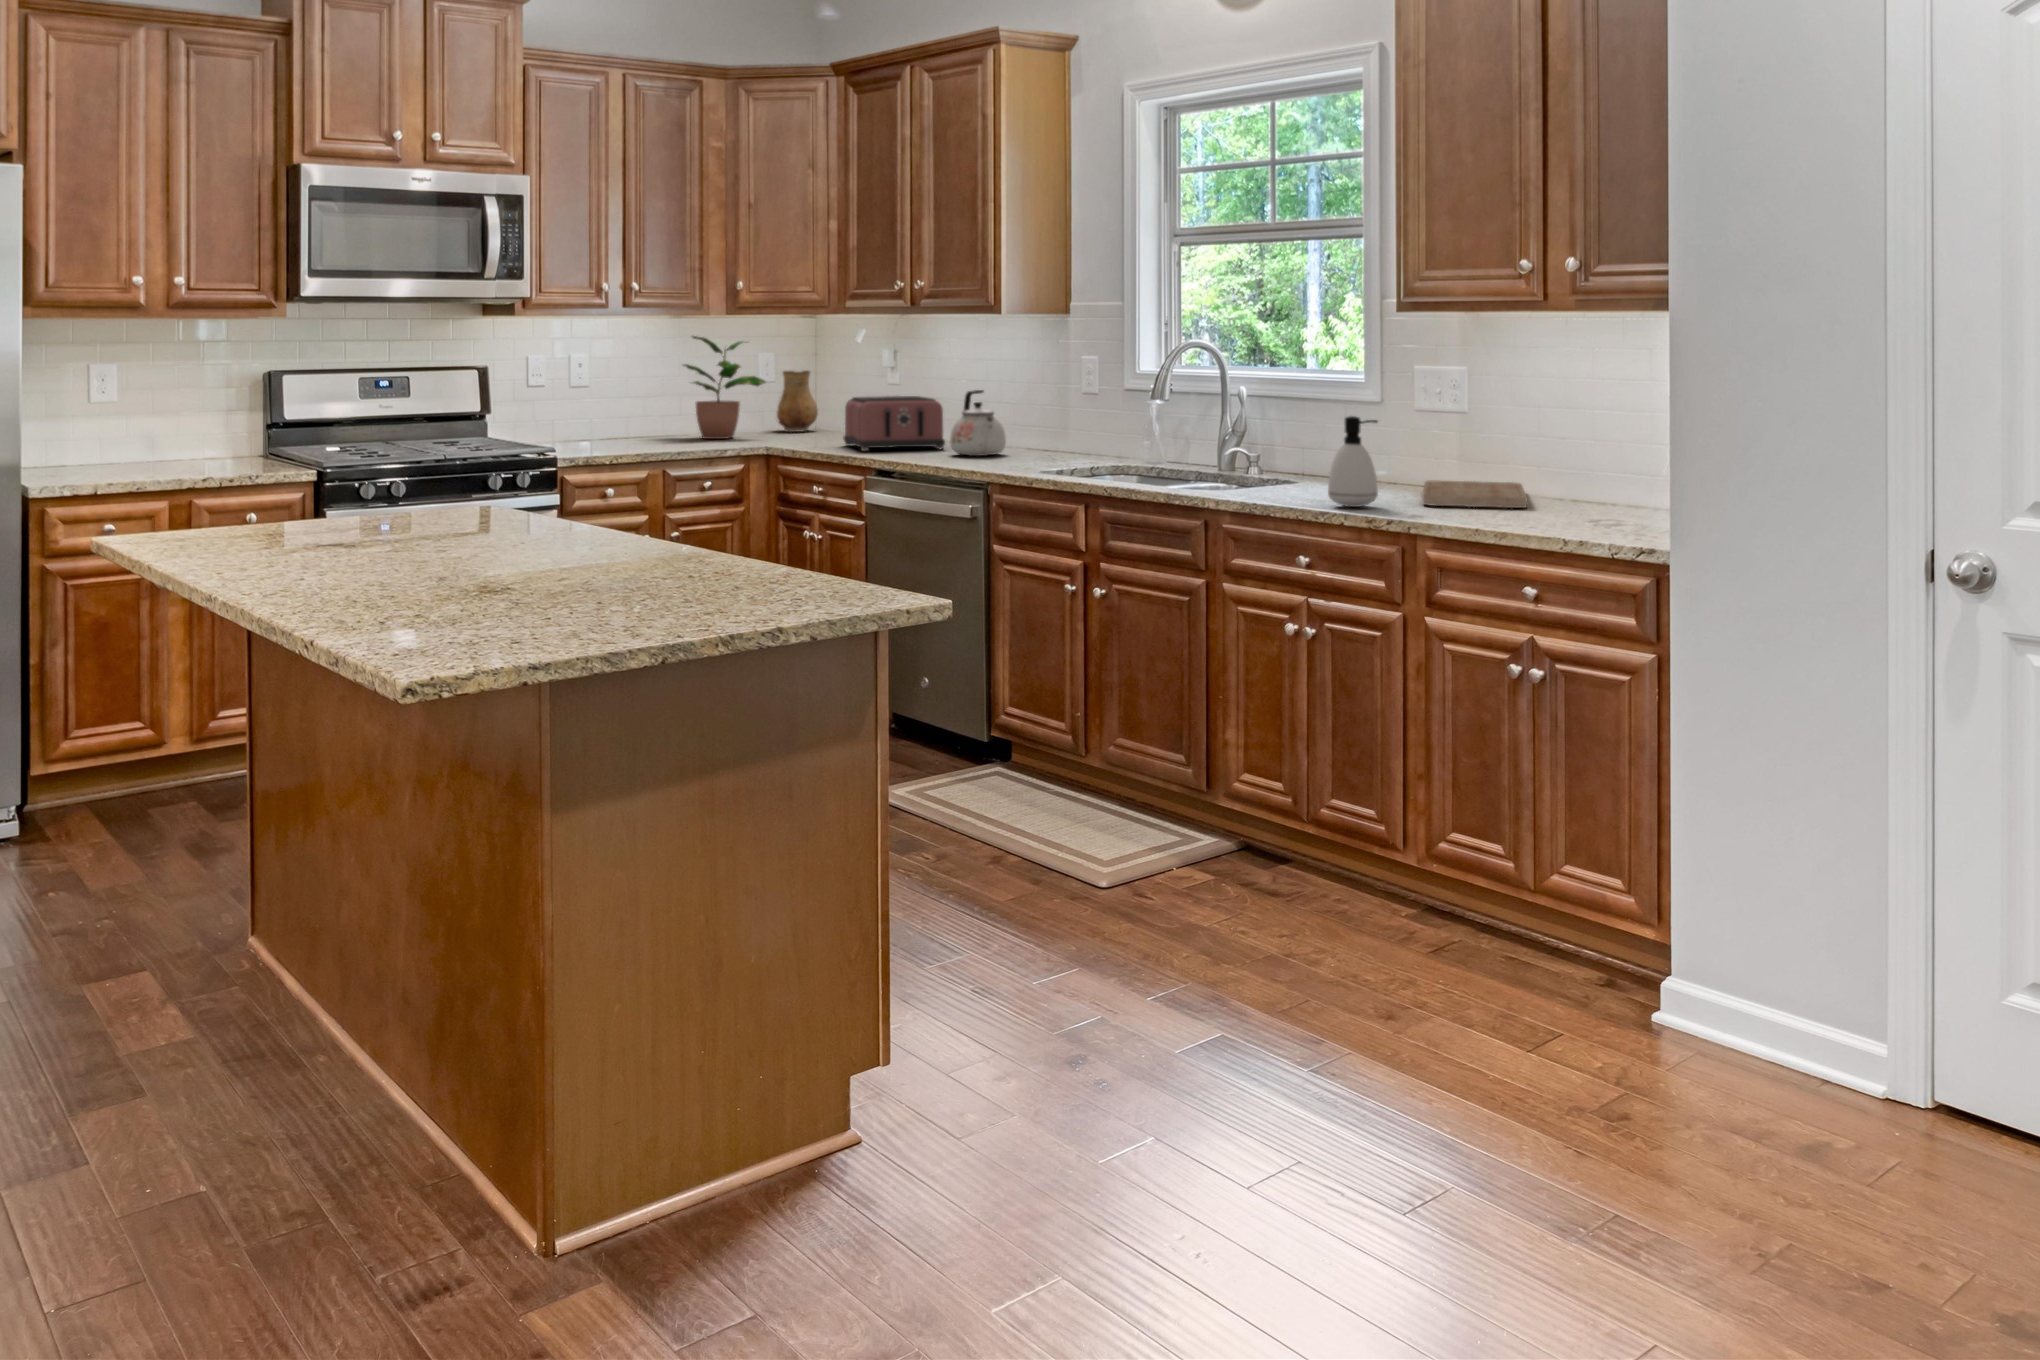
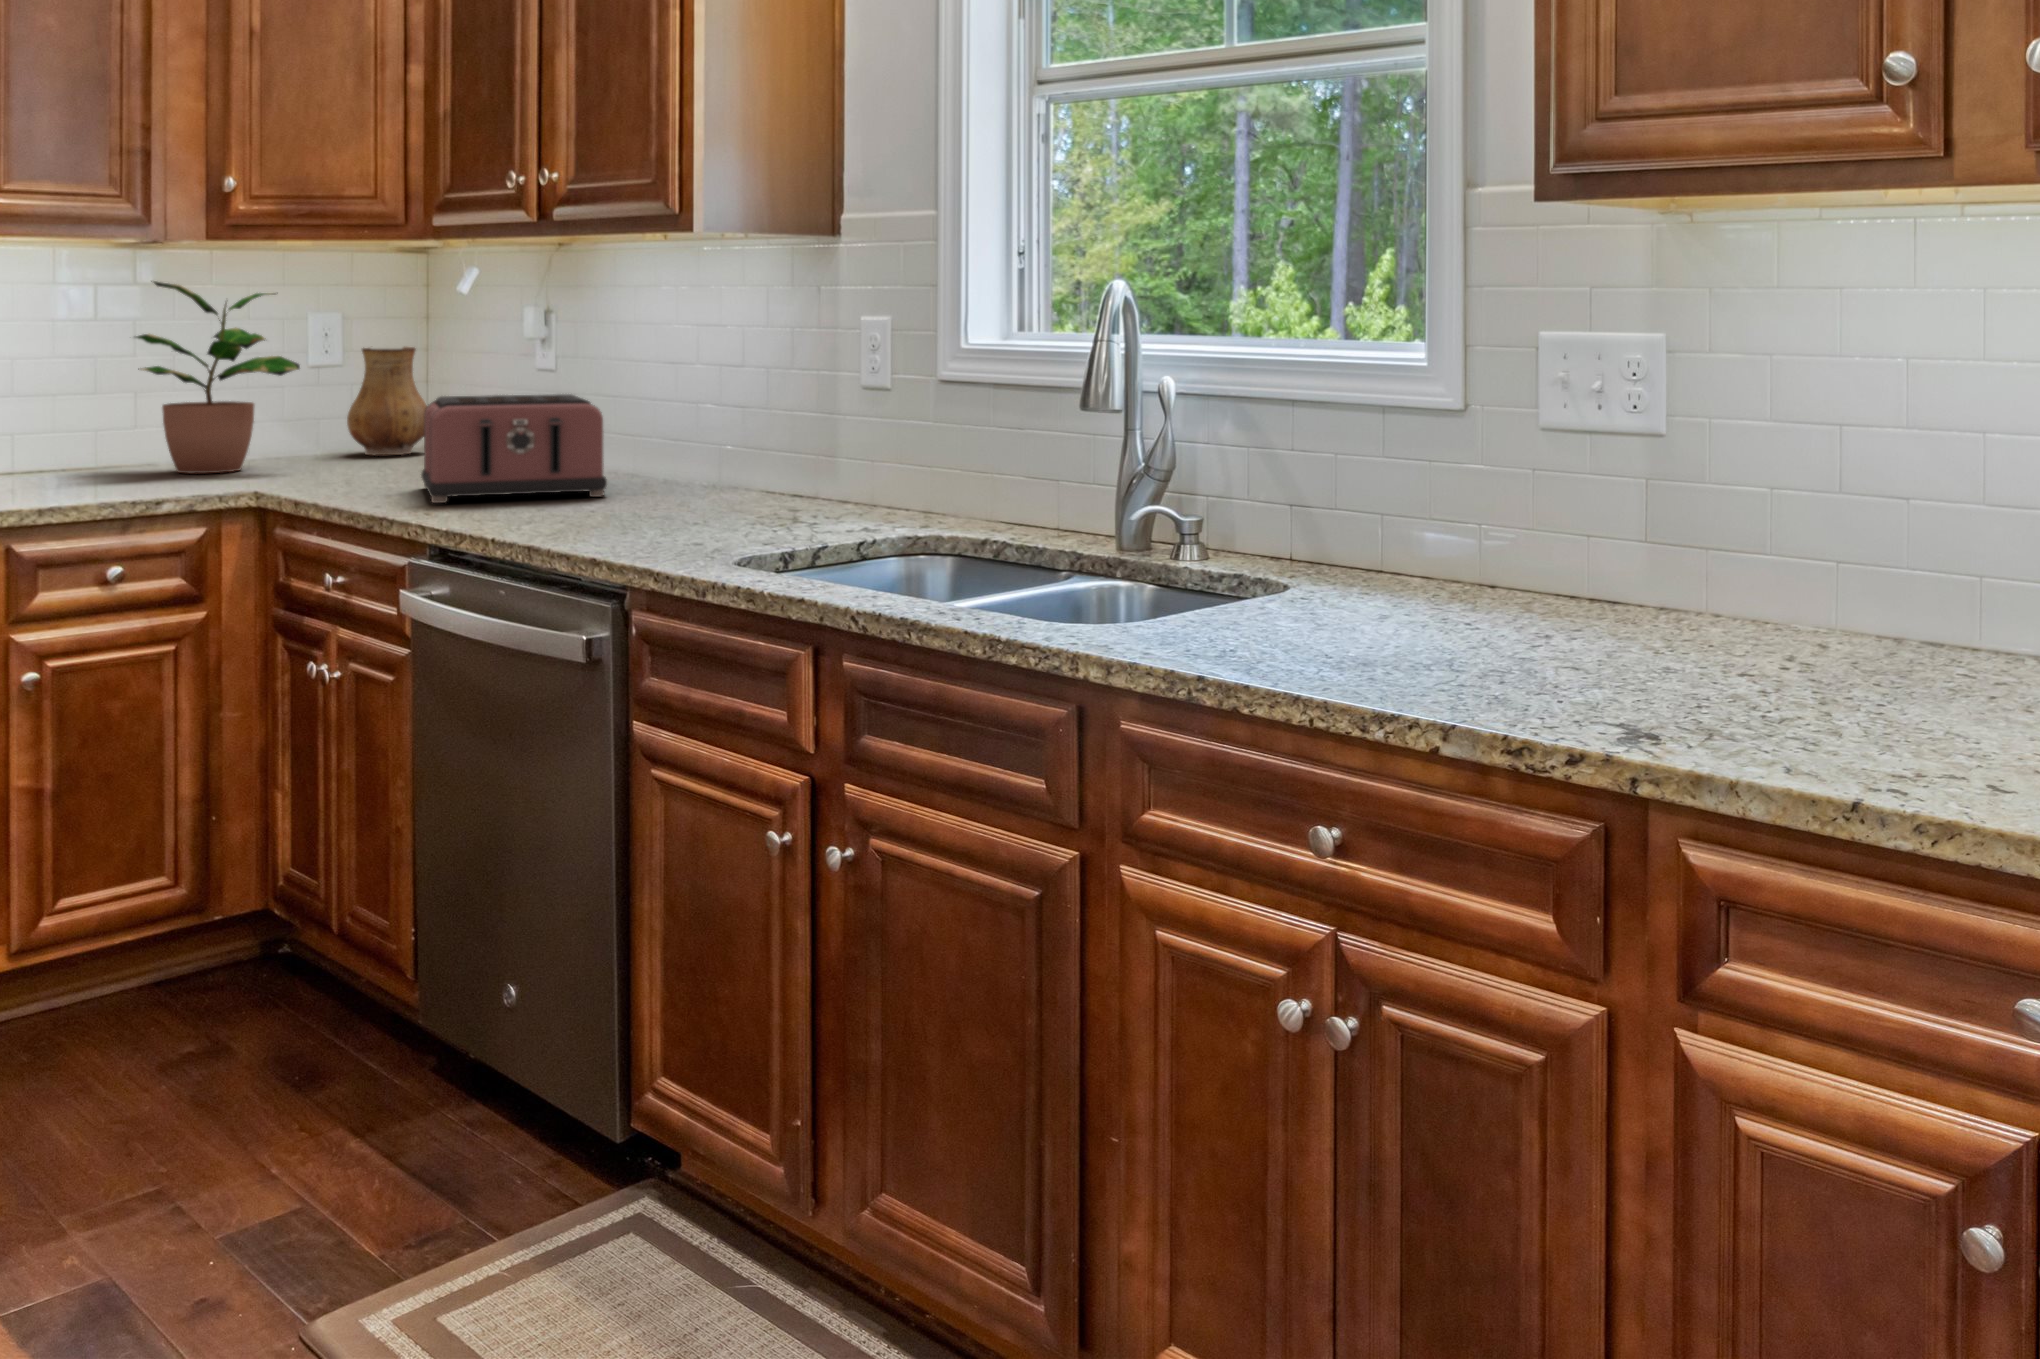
kettle: present [950,390,1006,456] -> none [598,384,711,514]
soap dispenser: present [1328,416,1378,507] -> none [1381,461,1506,695]
cutting board: present [1422,481,1527,508] -> none [1569,593,1866,691]

